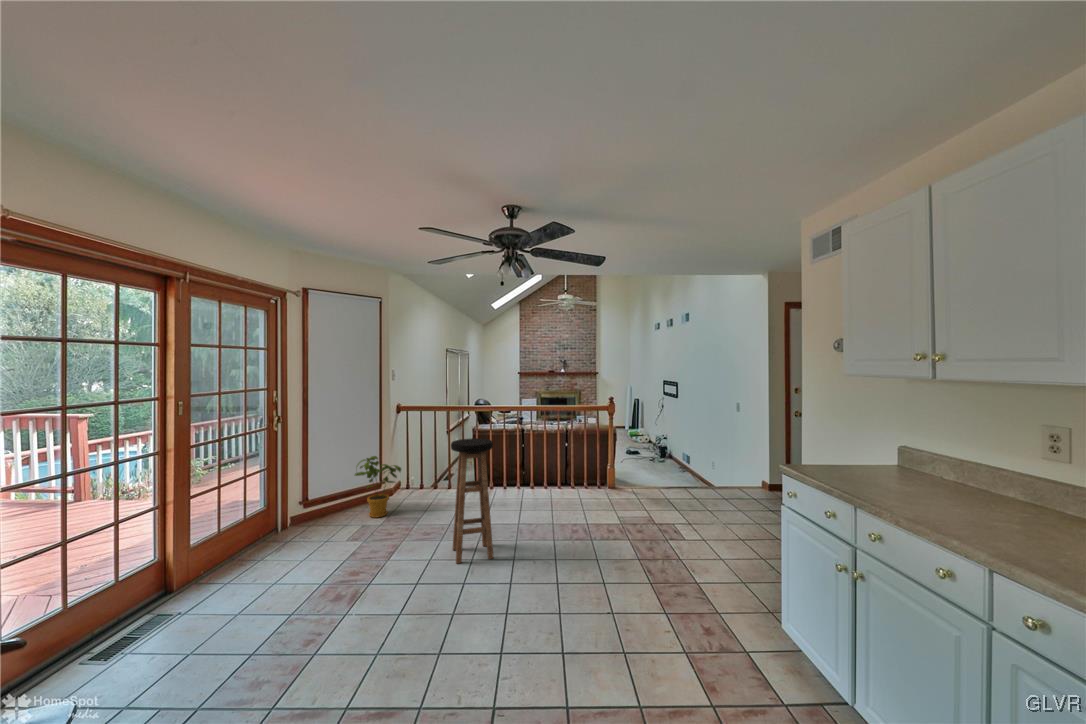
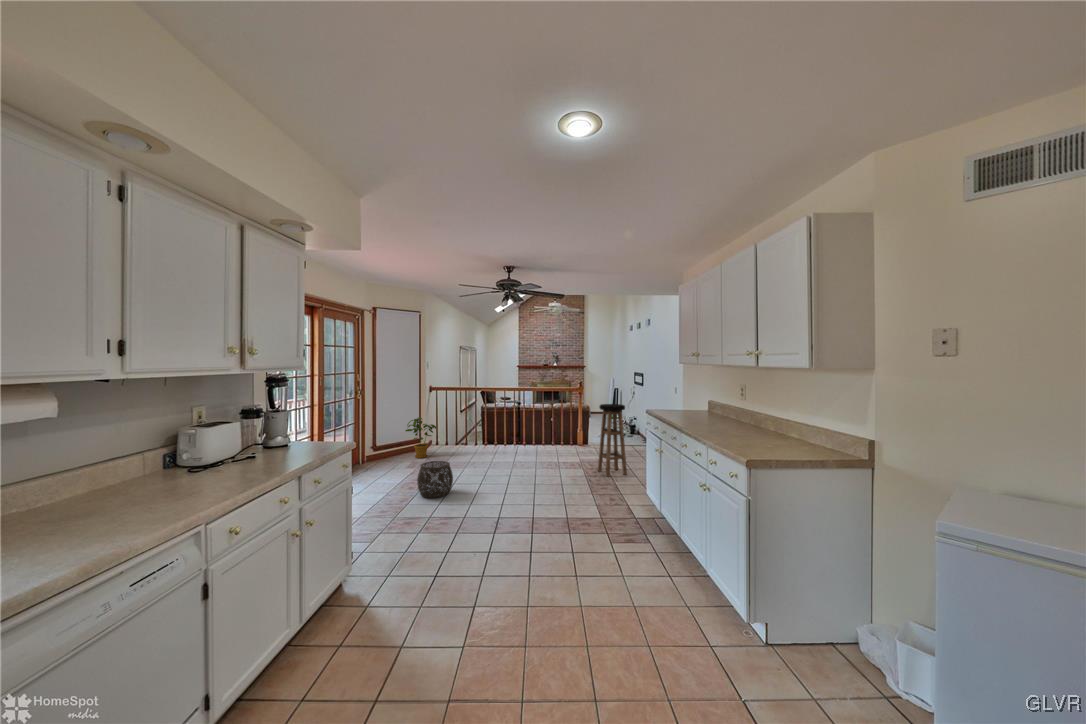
bar stool: present [451,438,493,564] -> present [598,404,627,477]
woven basket: none [344,550,414,631] -> present [417,461,453,498]

